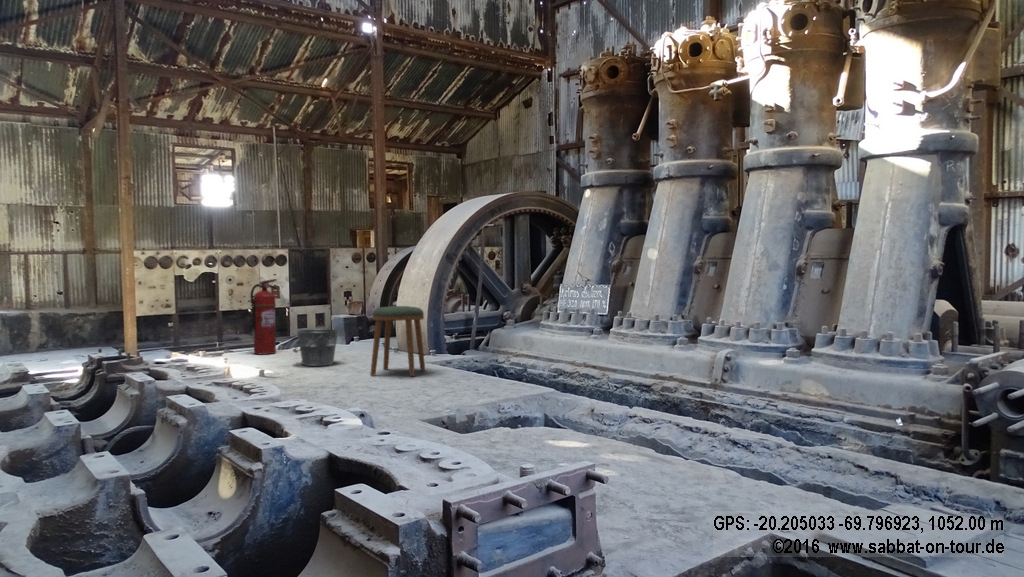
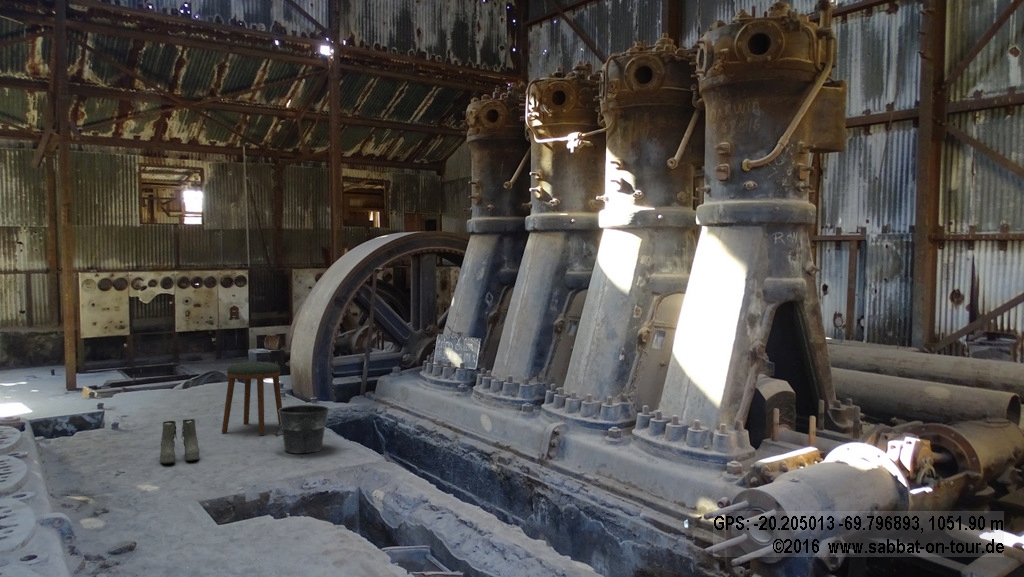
fire extinguisher: present [250,279,277,354] -> none [135,324,165,400]
bucket: present [293,329,338,366] -> present [274,405,328,453]
boots: none [335,356,374,397] -> present [160,419,199,464]

